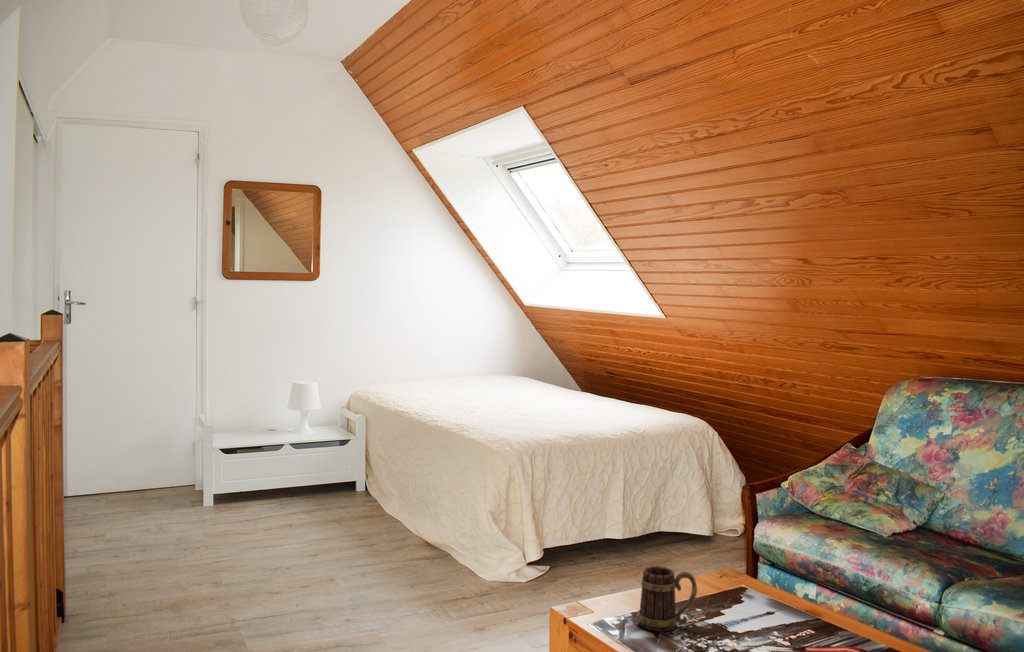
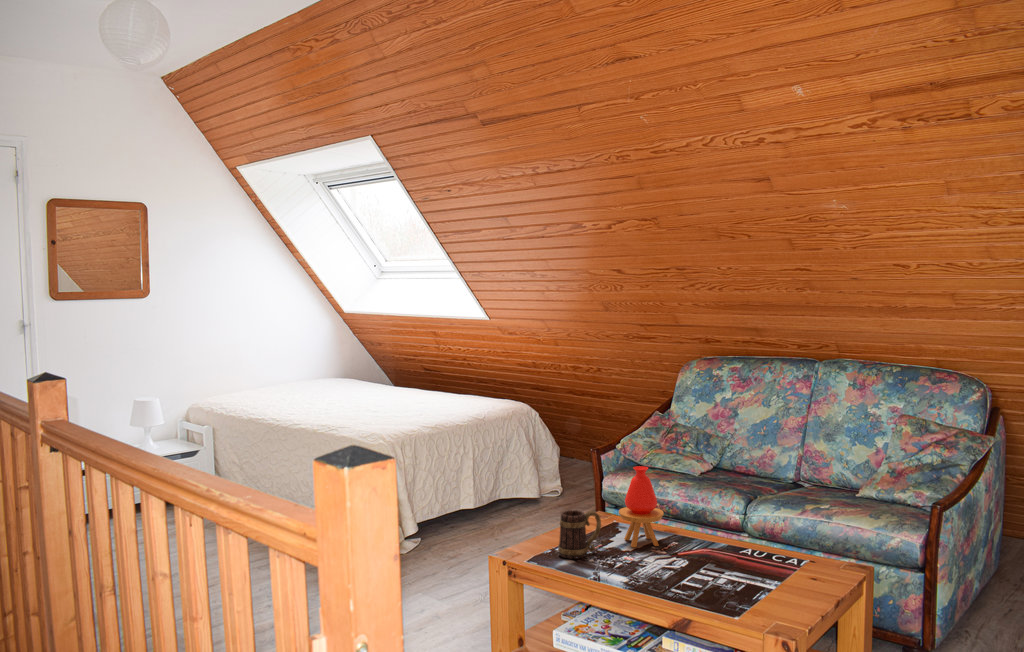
vase: none [729,520,791,631] -> present [619,466,664,547]

